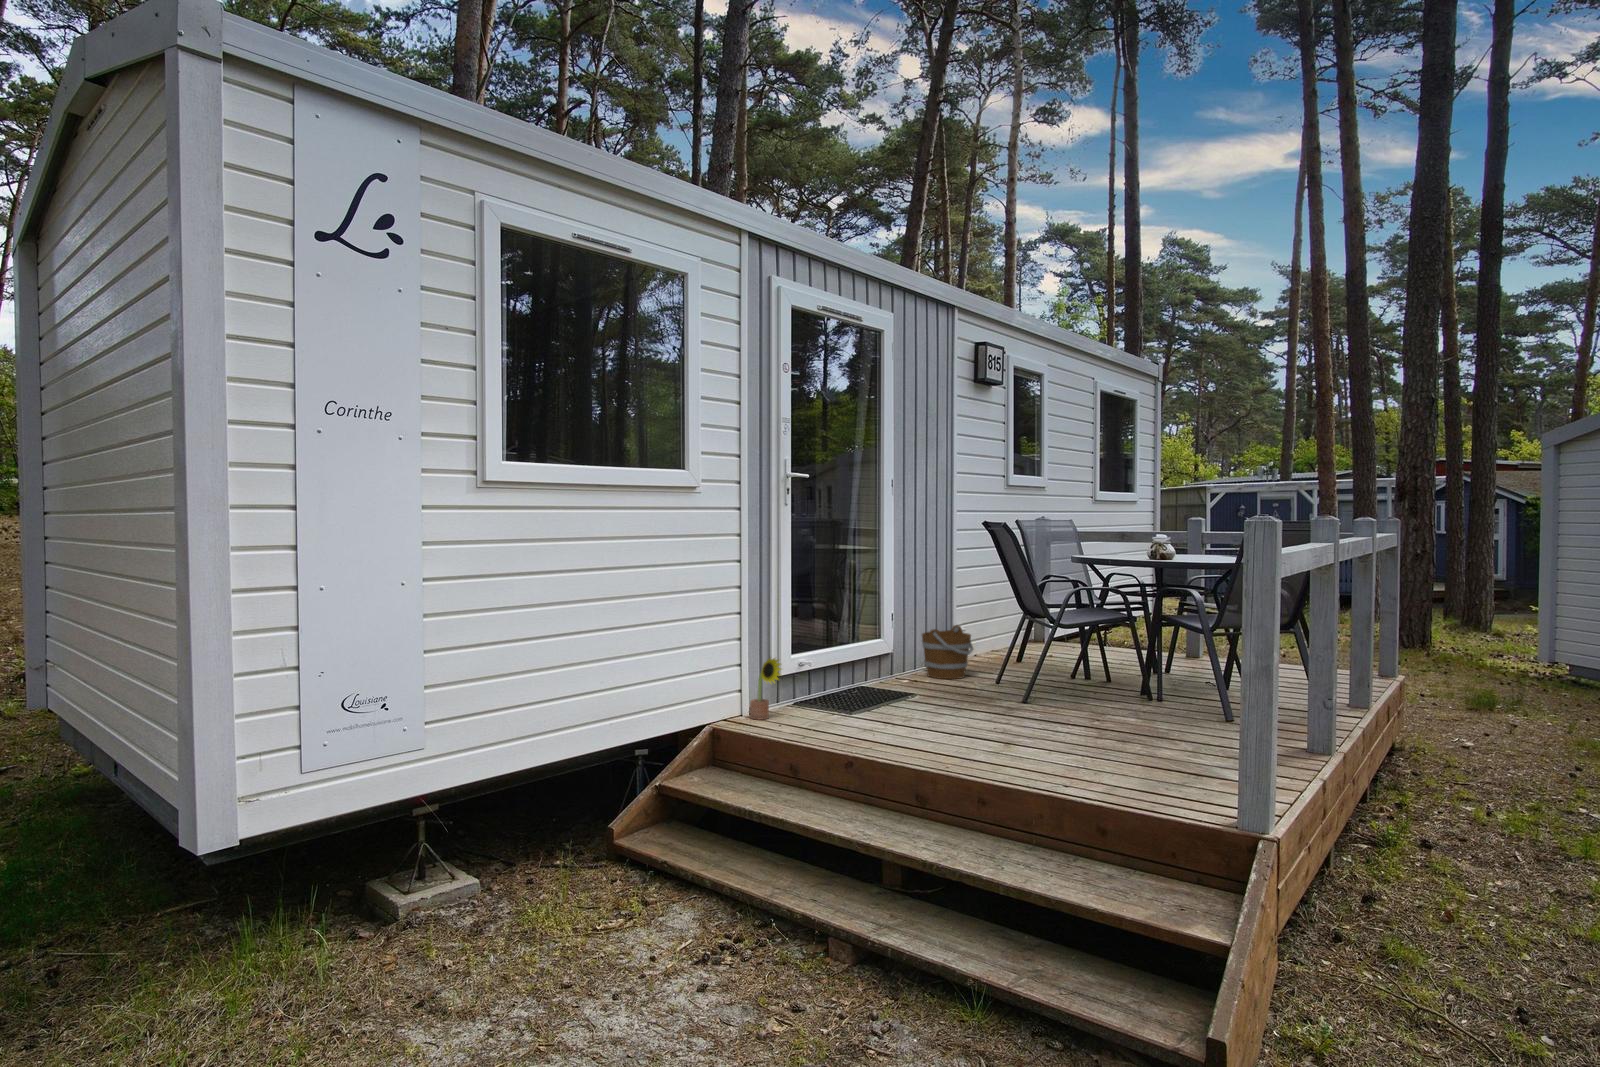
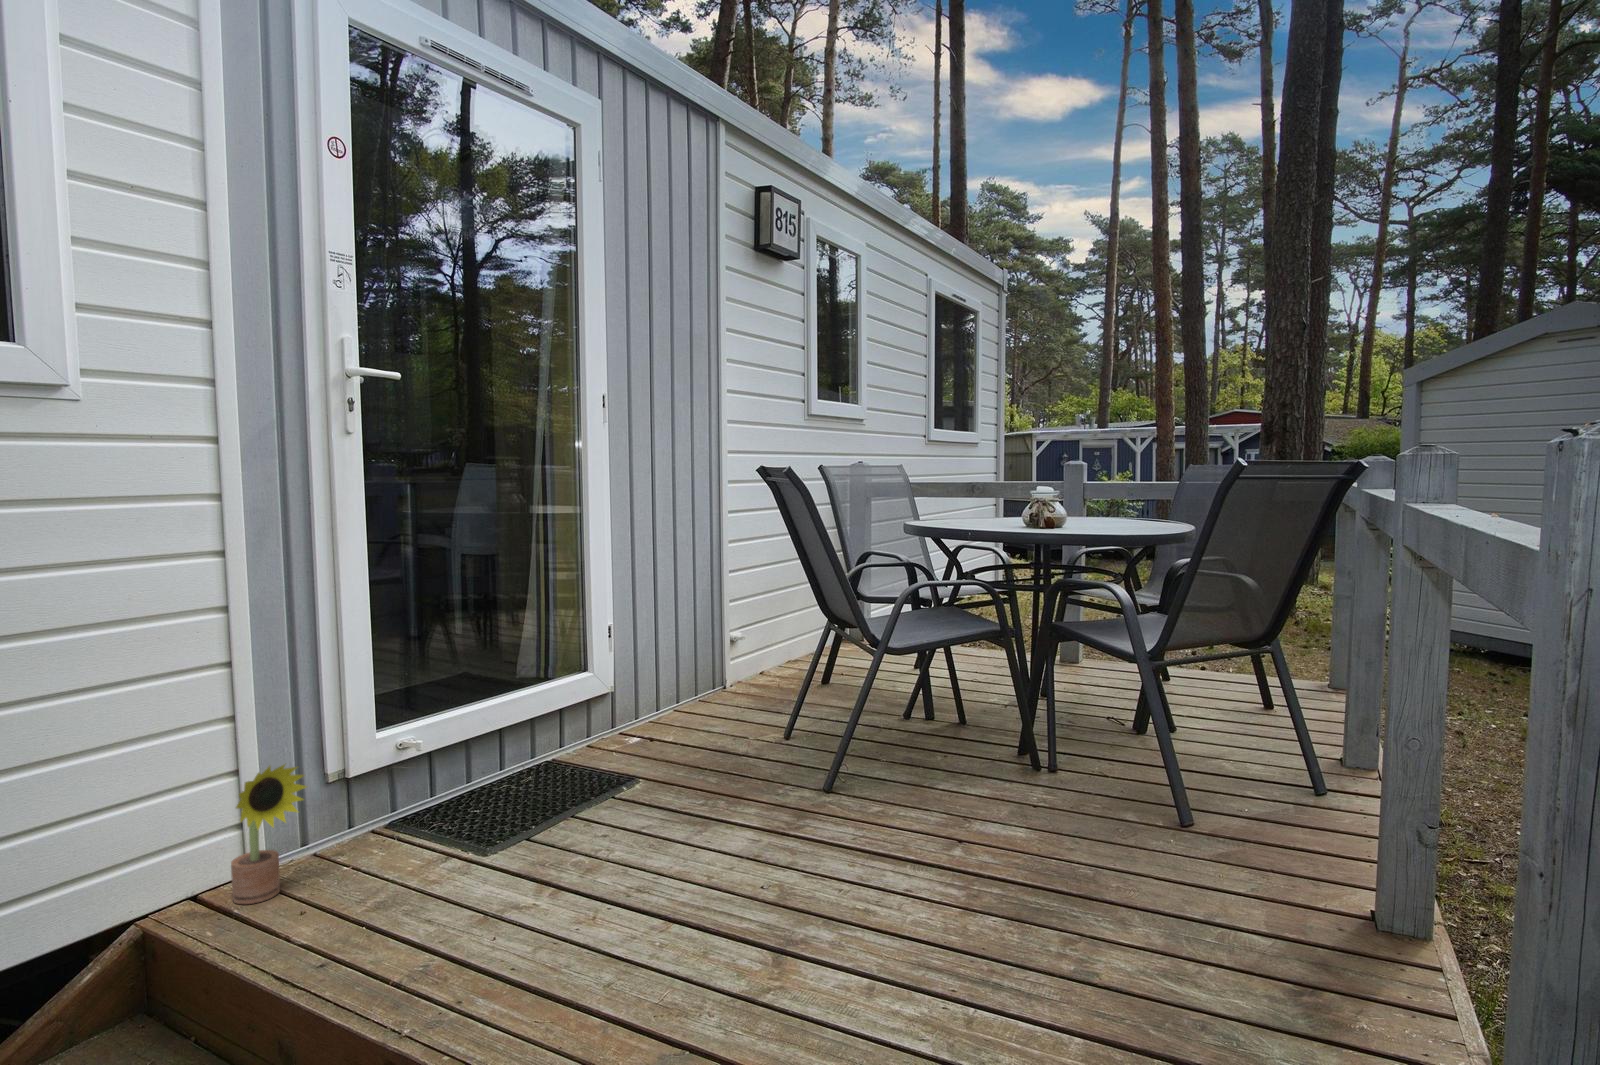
bucket: present [922,625,973,679] -> none [668,633,753,727]

